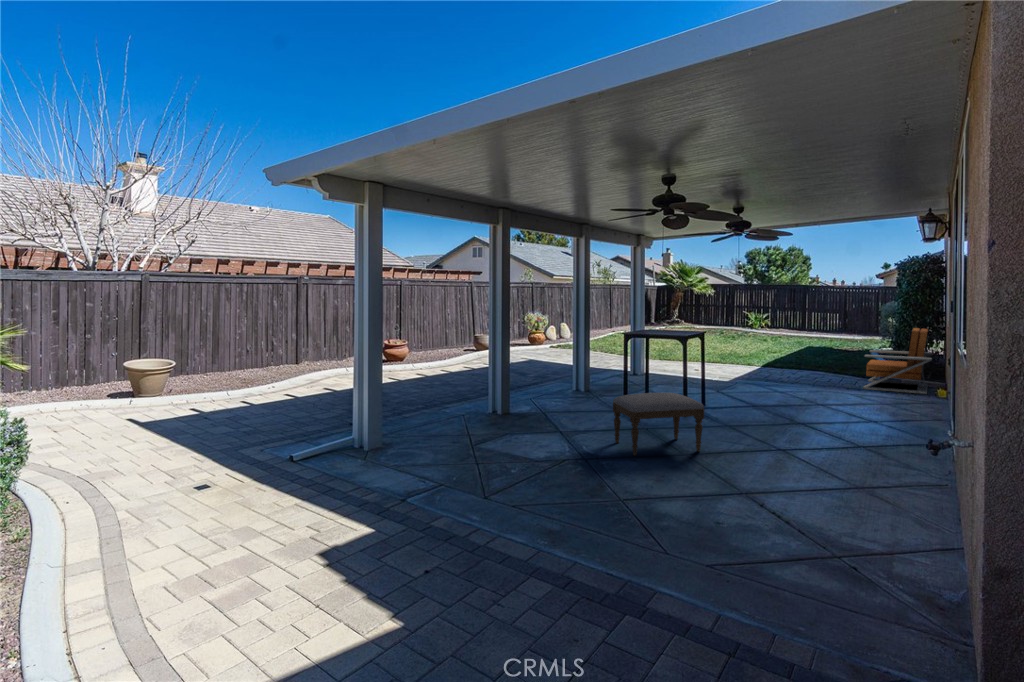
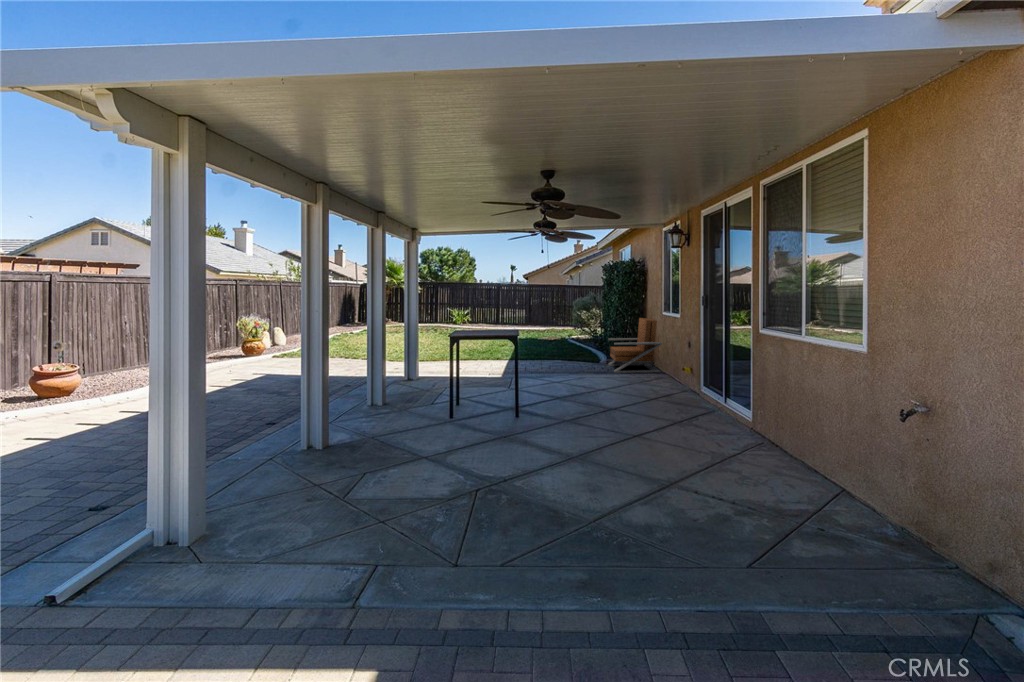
ottoman: present [613,393,704,456] -> none [491,396,586,471]

